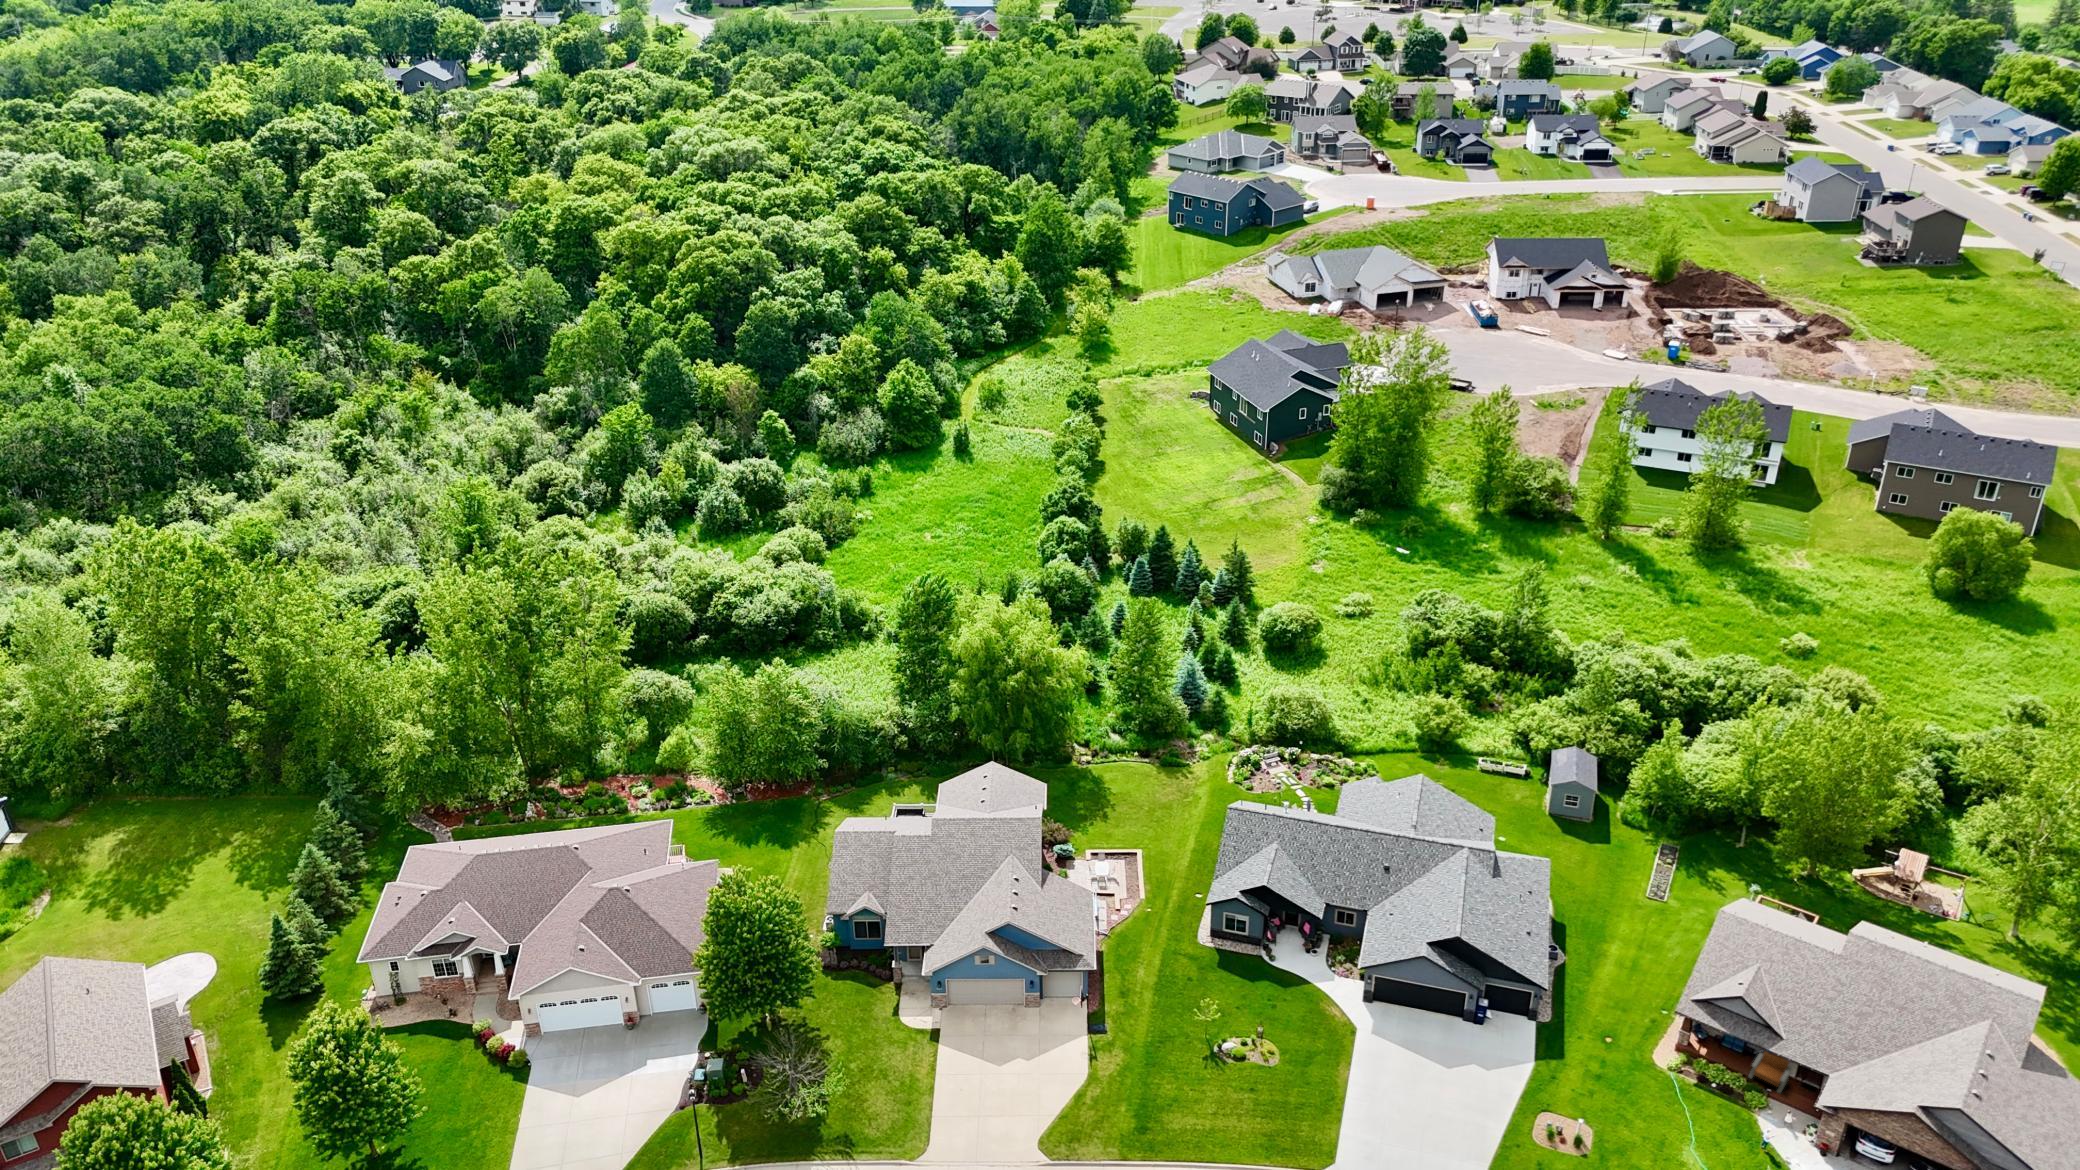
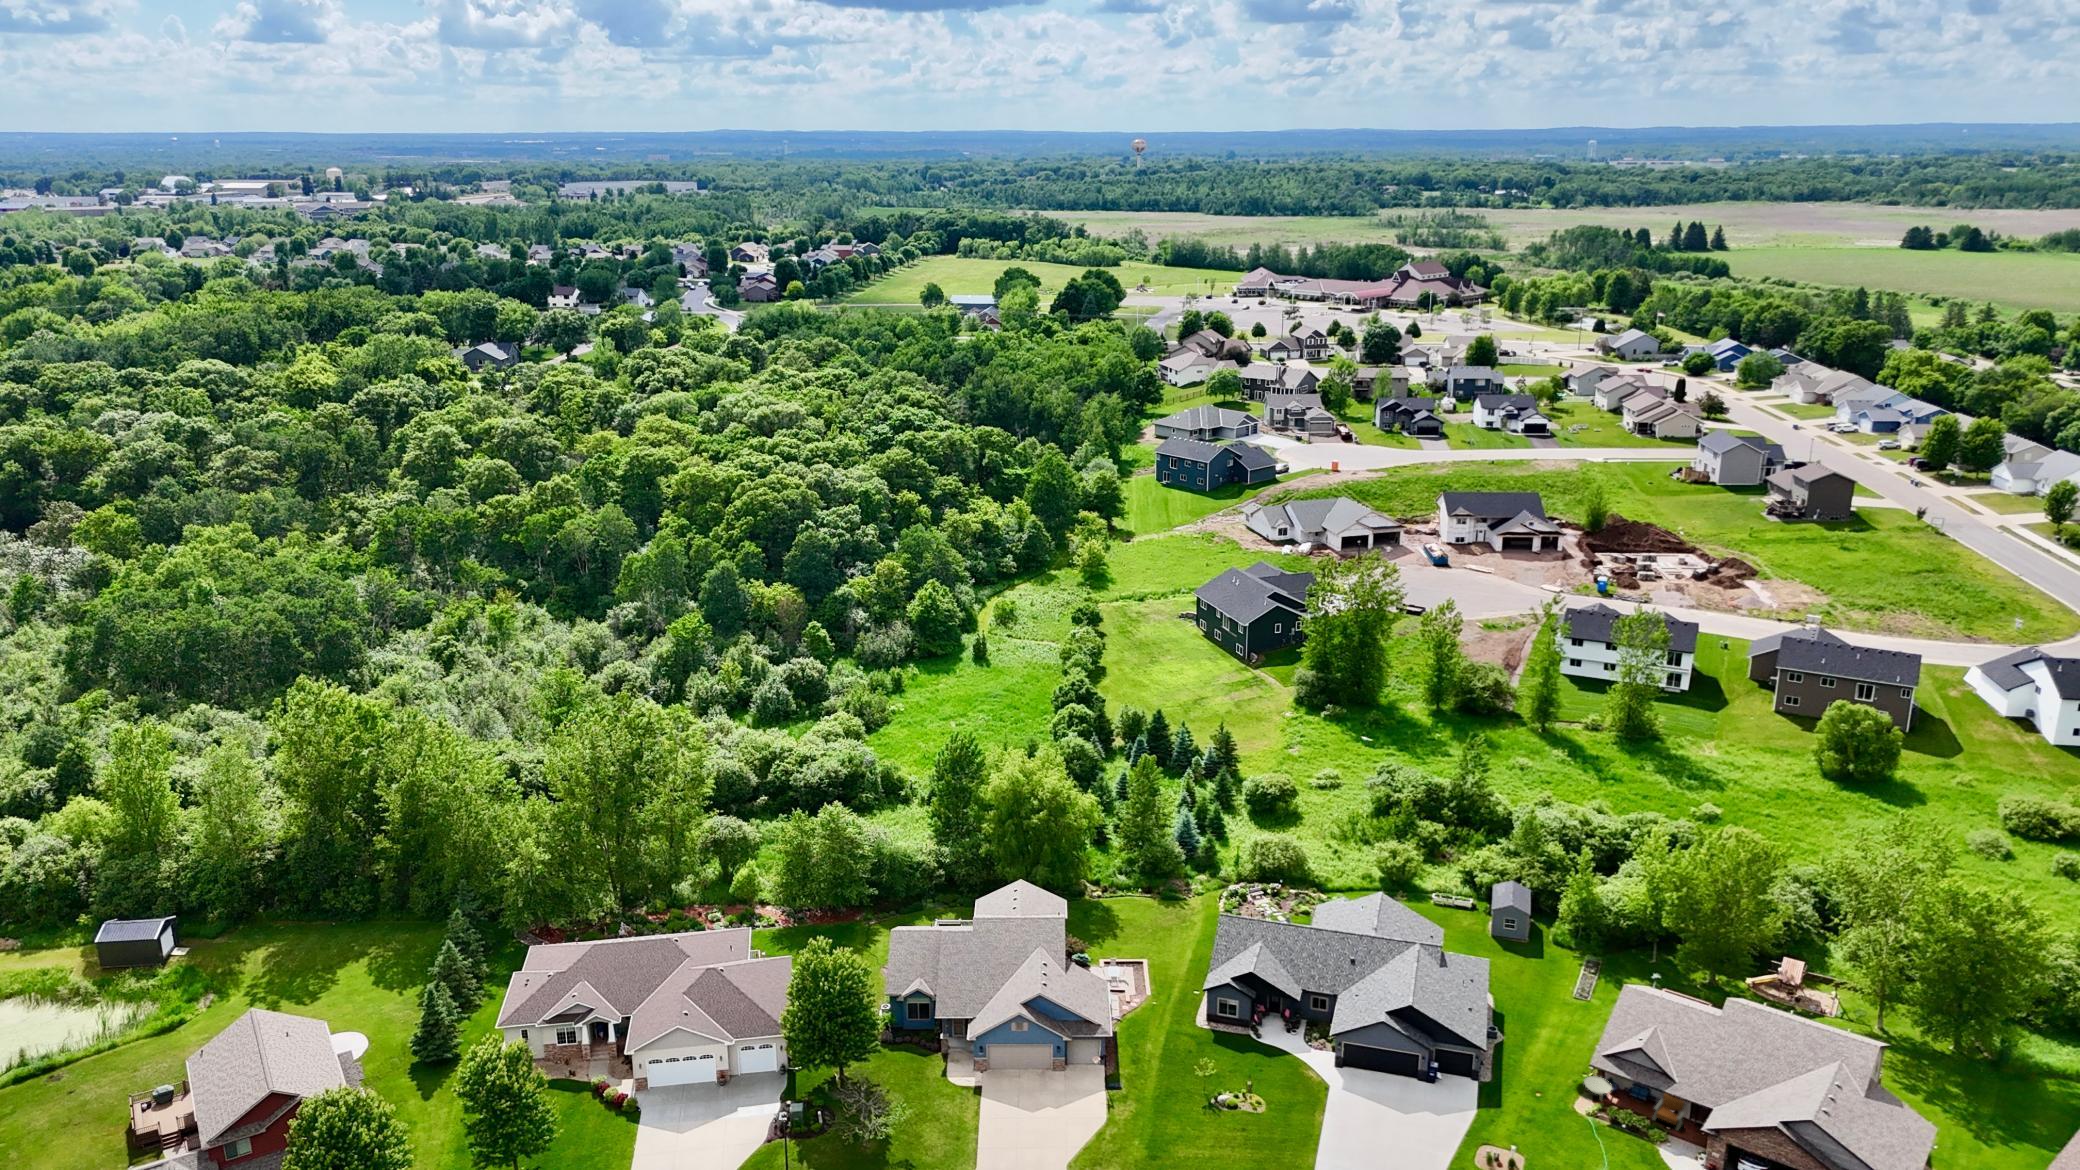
round table: none [1665,1019,1700,1051] -> present [1584,1076,1612,1100]

